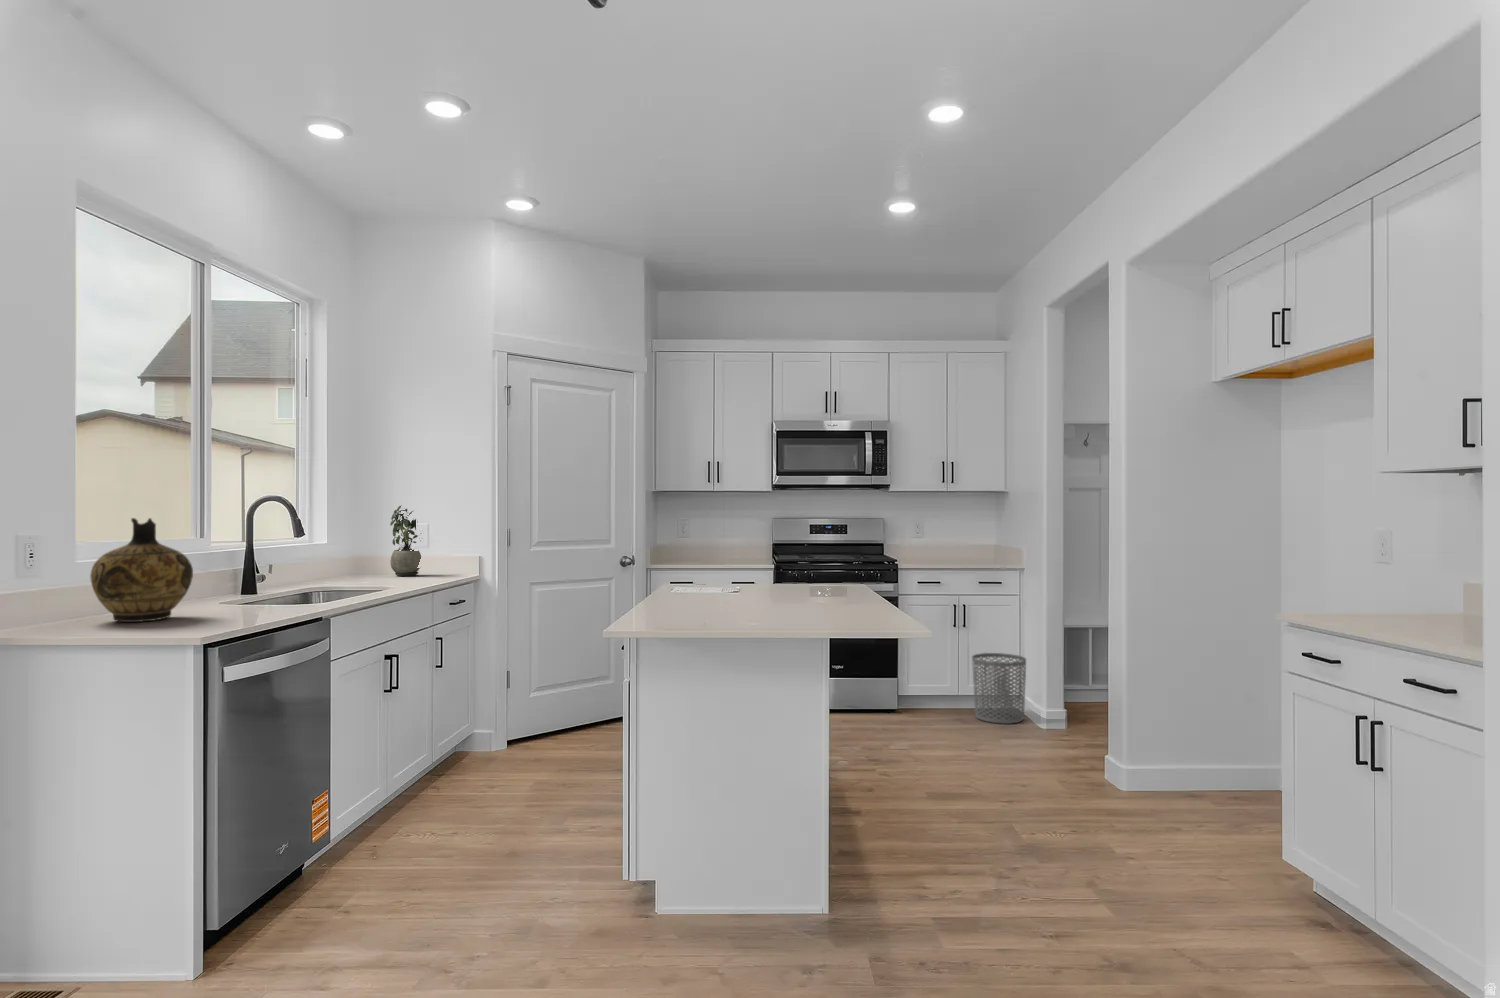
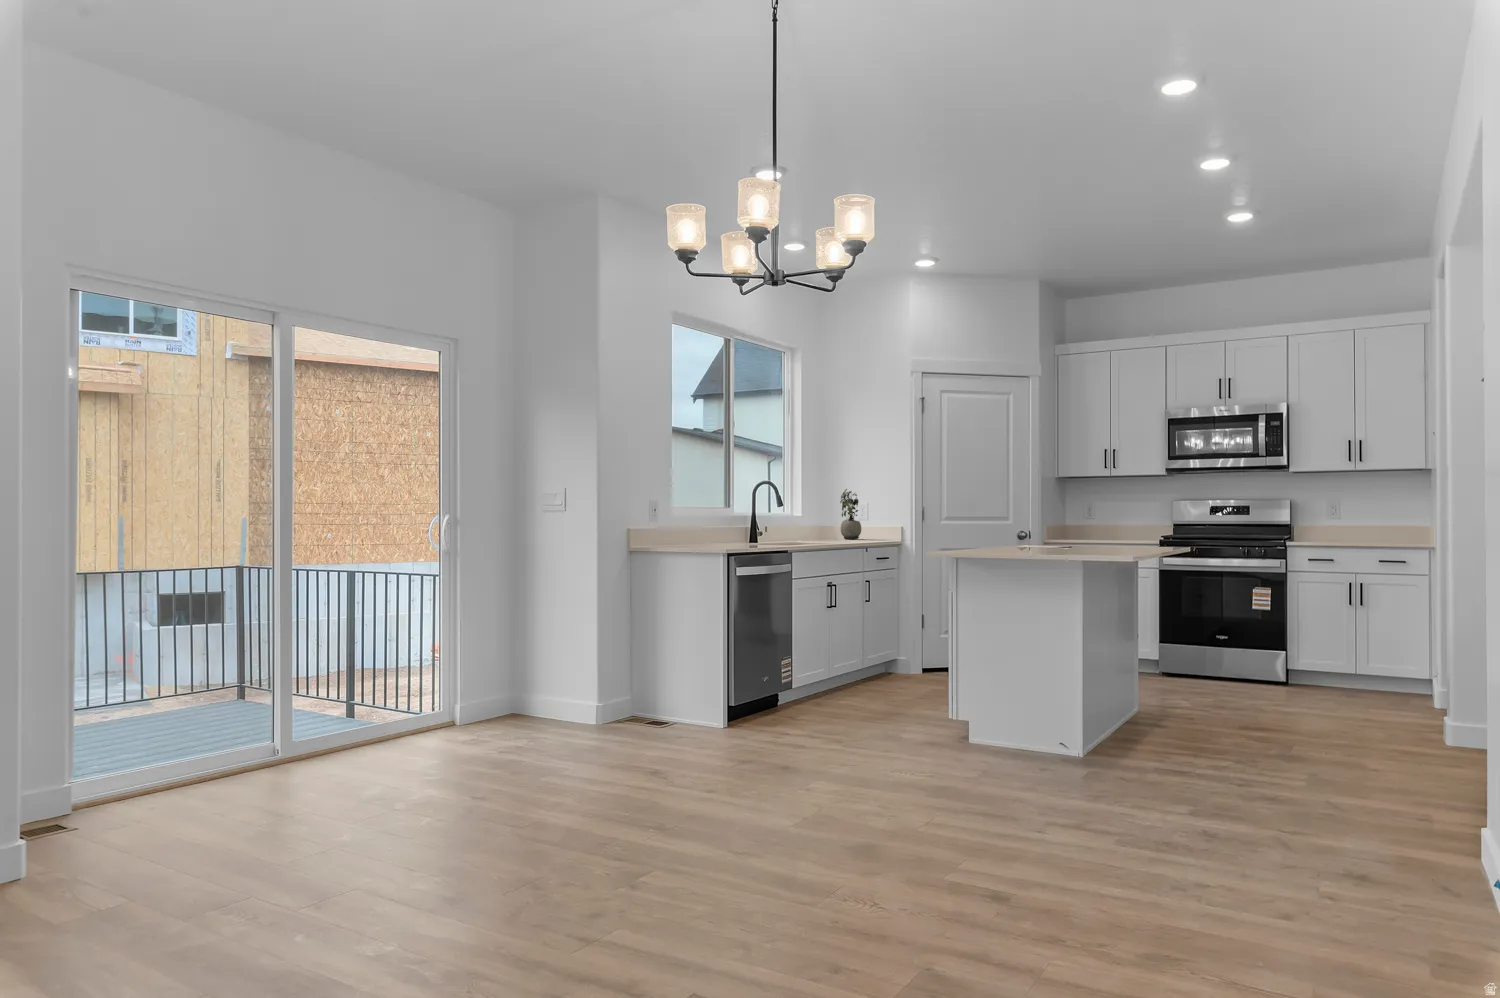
ceramic jug: present [90,518,193,622] -> none [683,493,726,546]
waste bin: present [972,653,1026,724] -> none [1359,633,1420,700]

